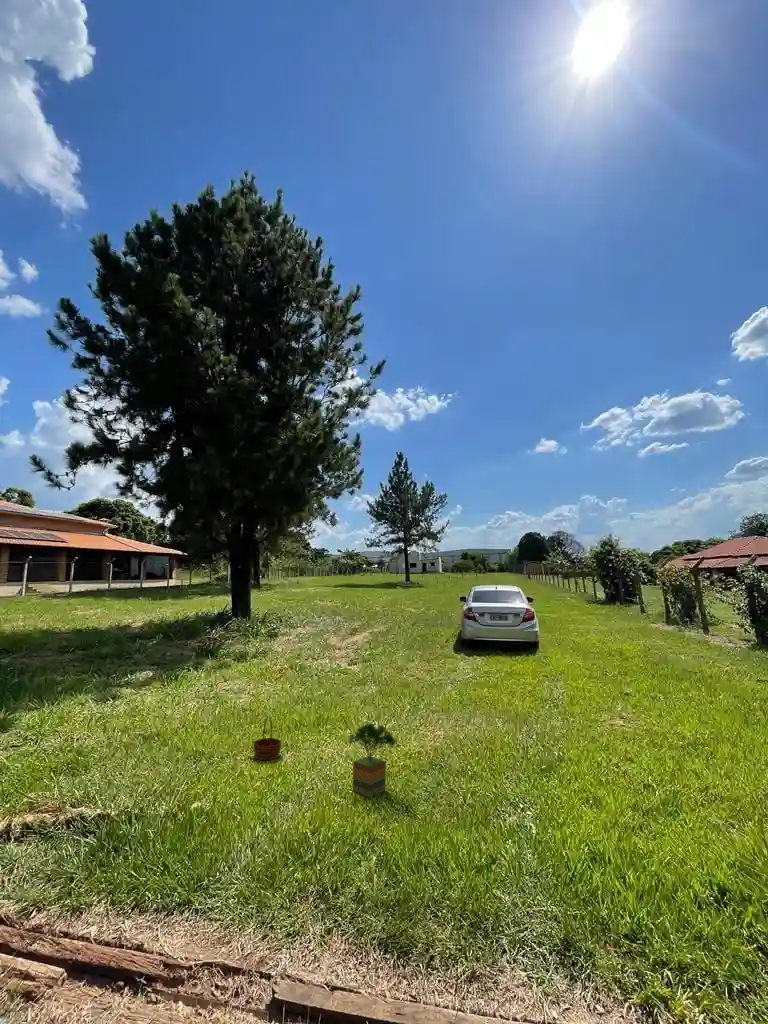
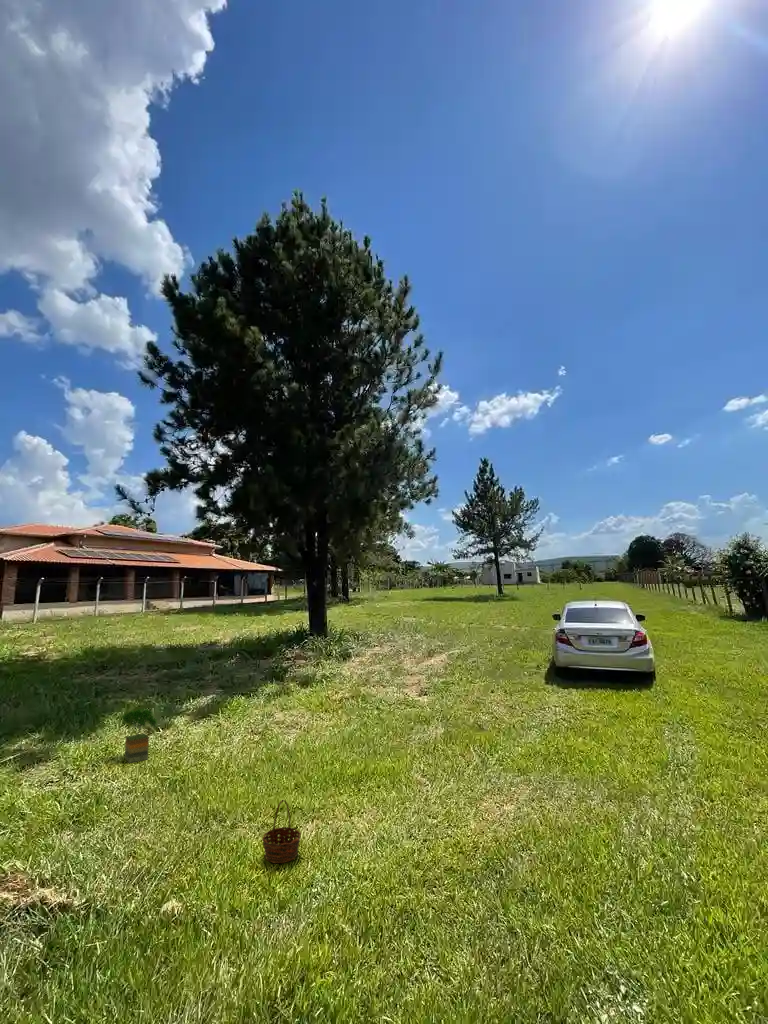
potted tree: present [348,724,396,797] -> present [122,709,157,763]

